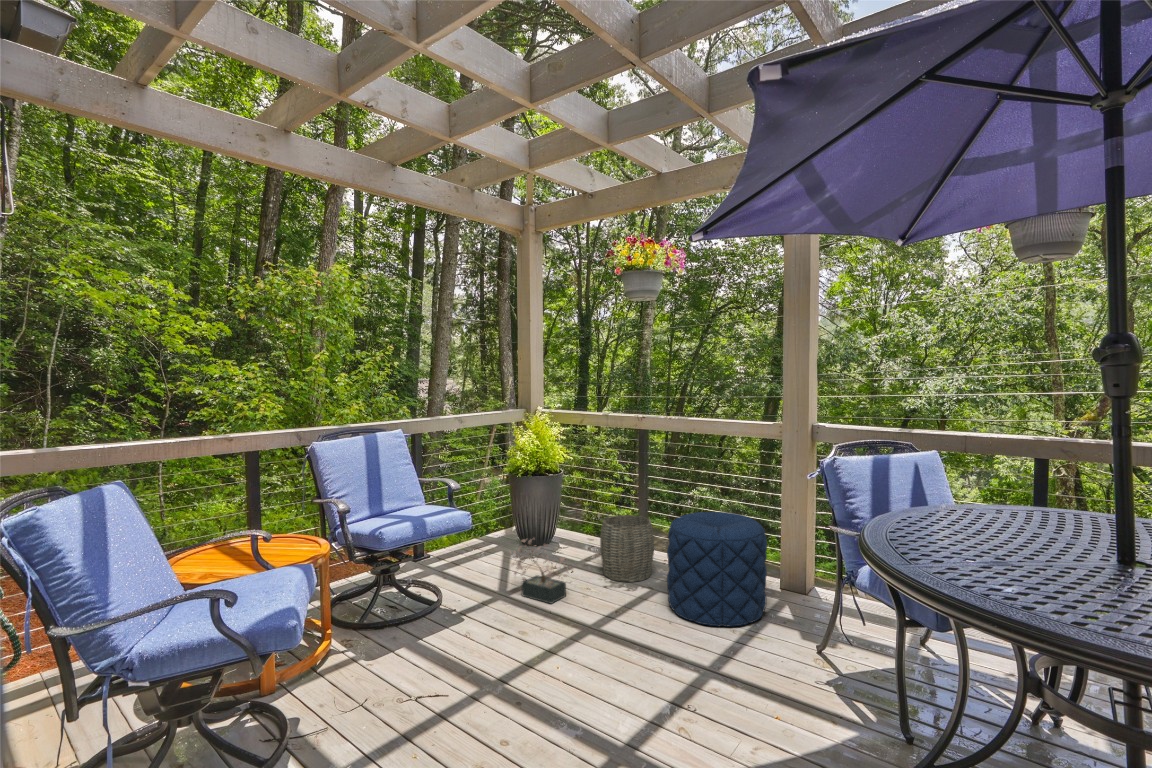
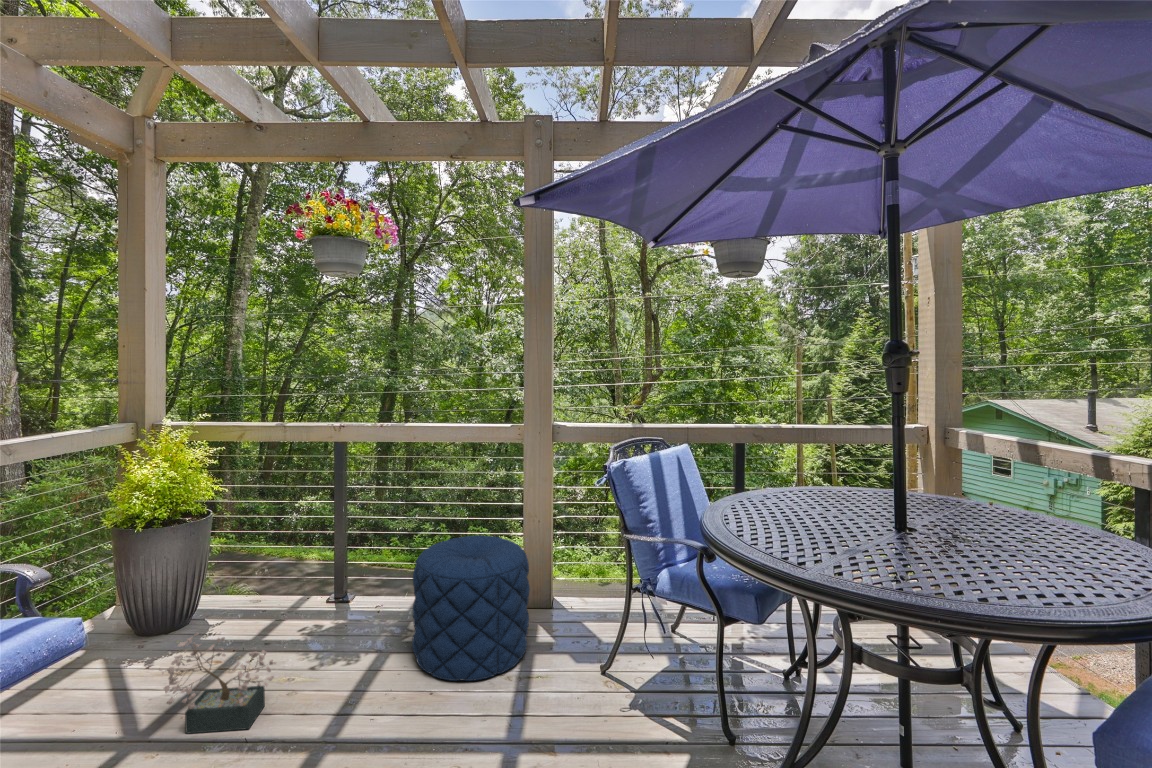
woven basket: present [600,515,654,582] -> none [293,559,370,655]

